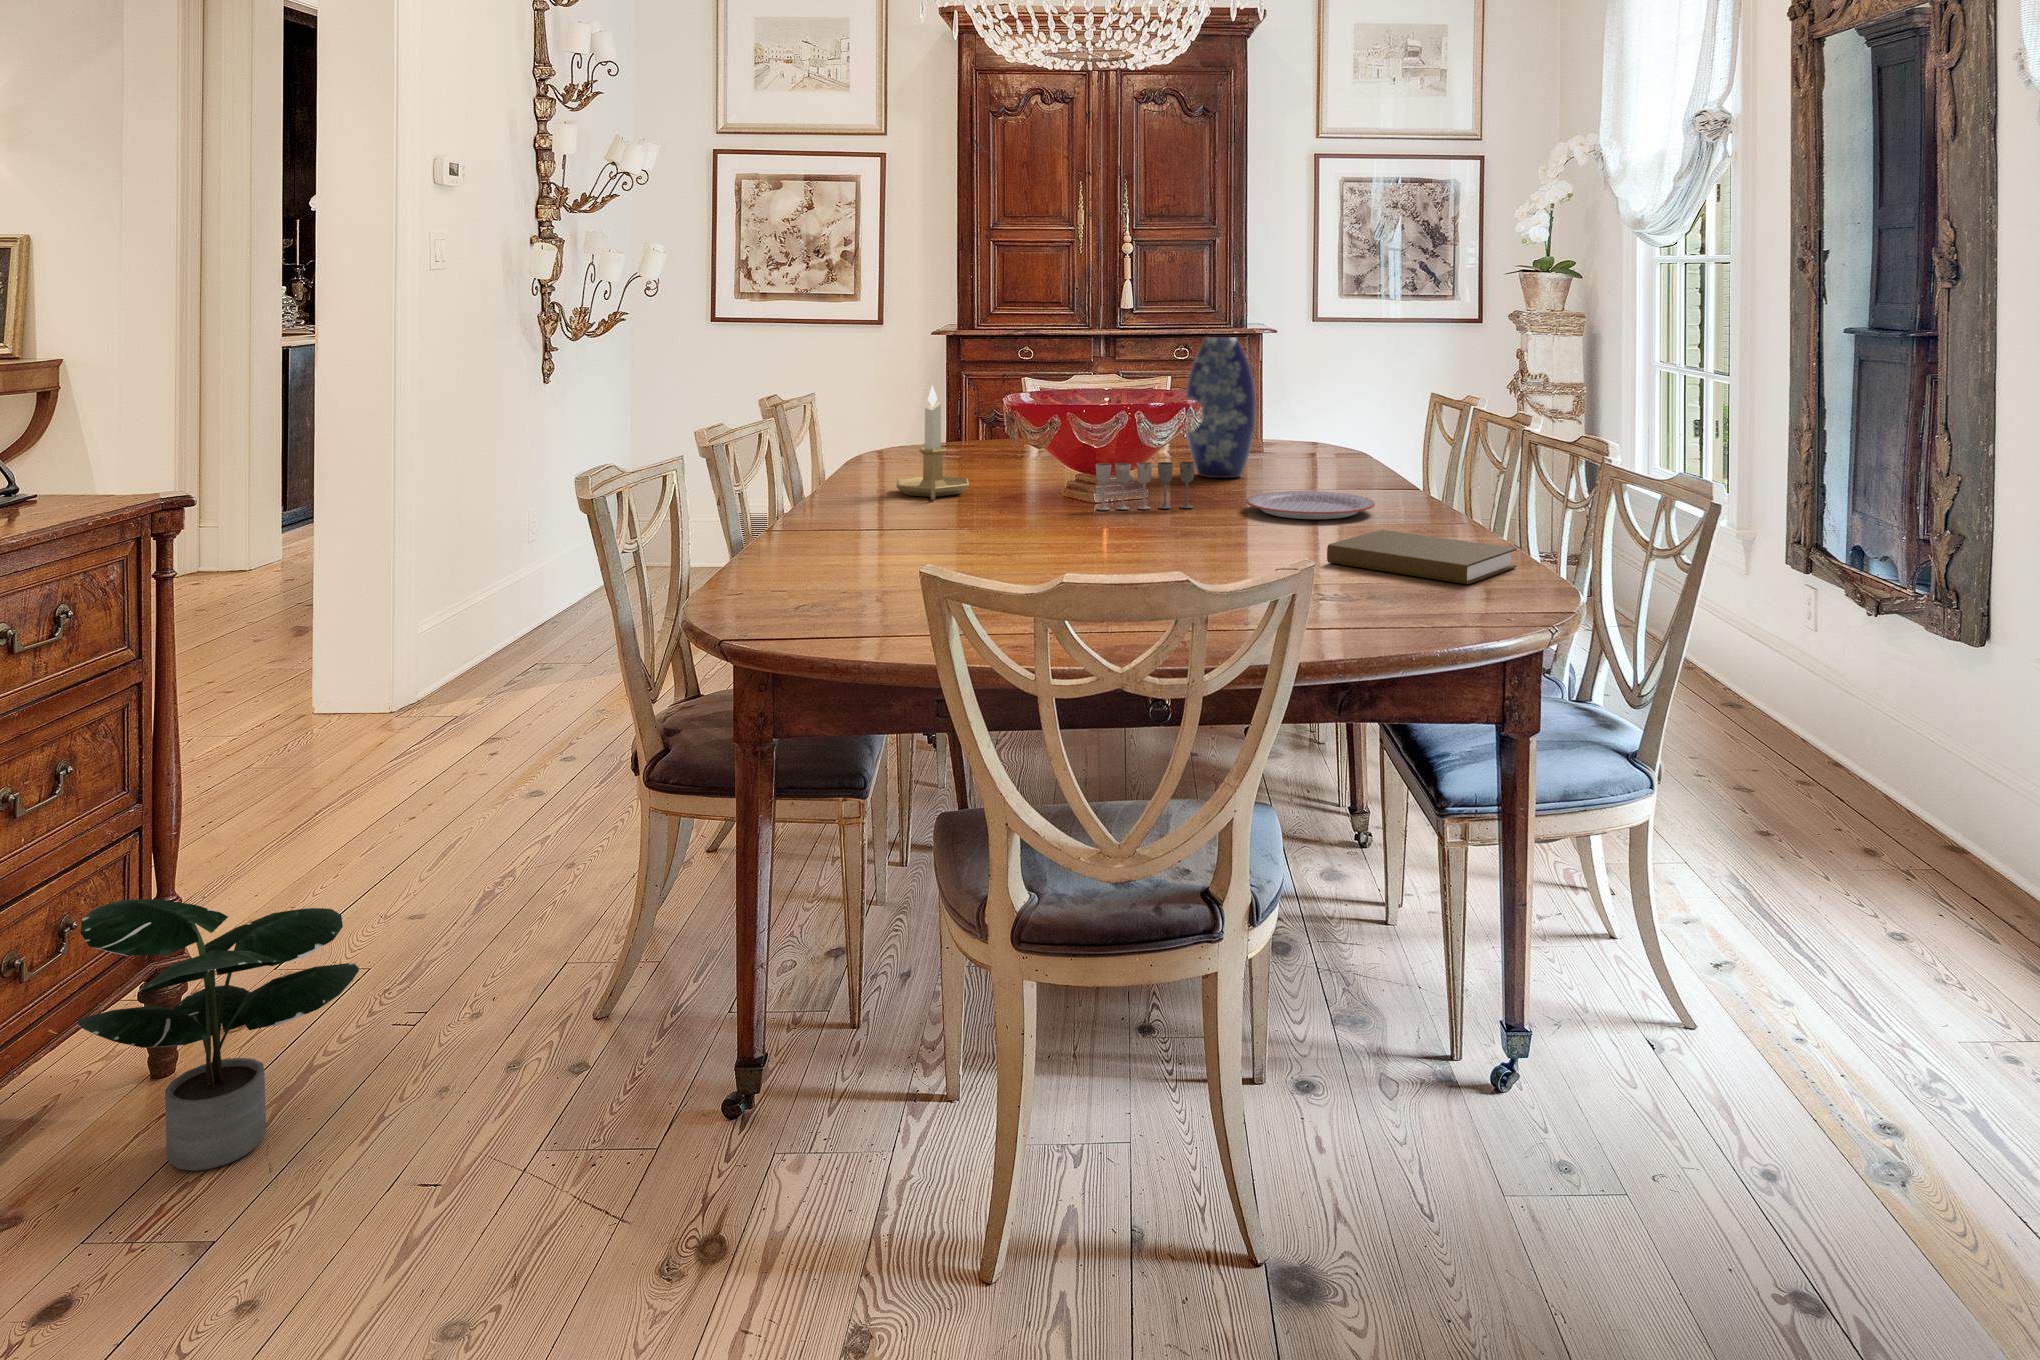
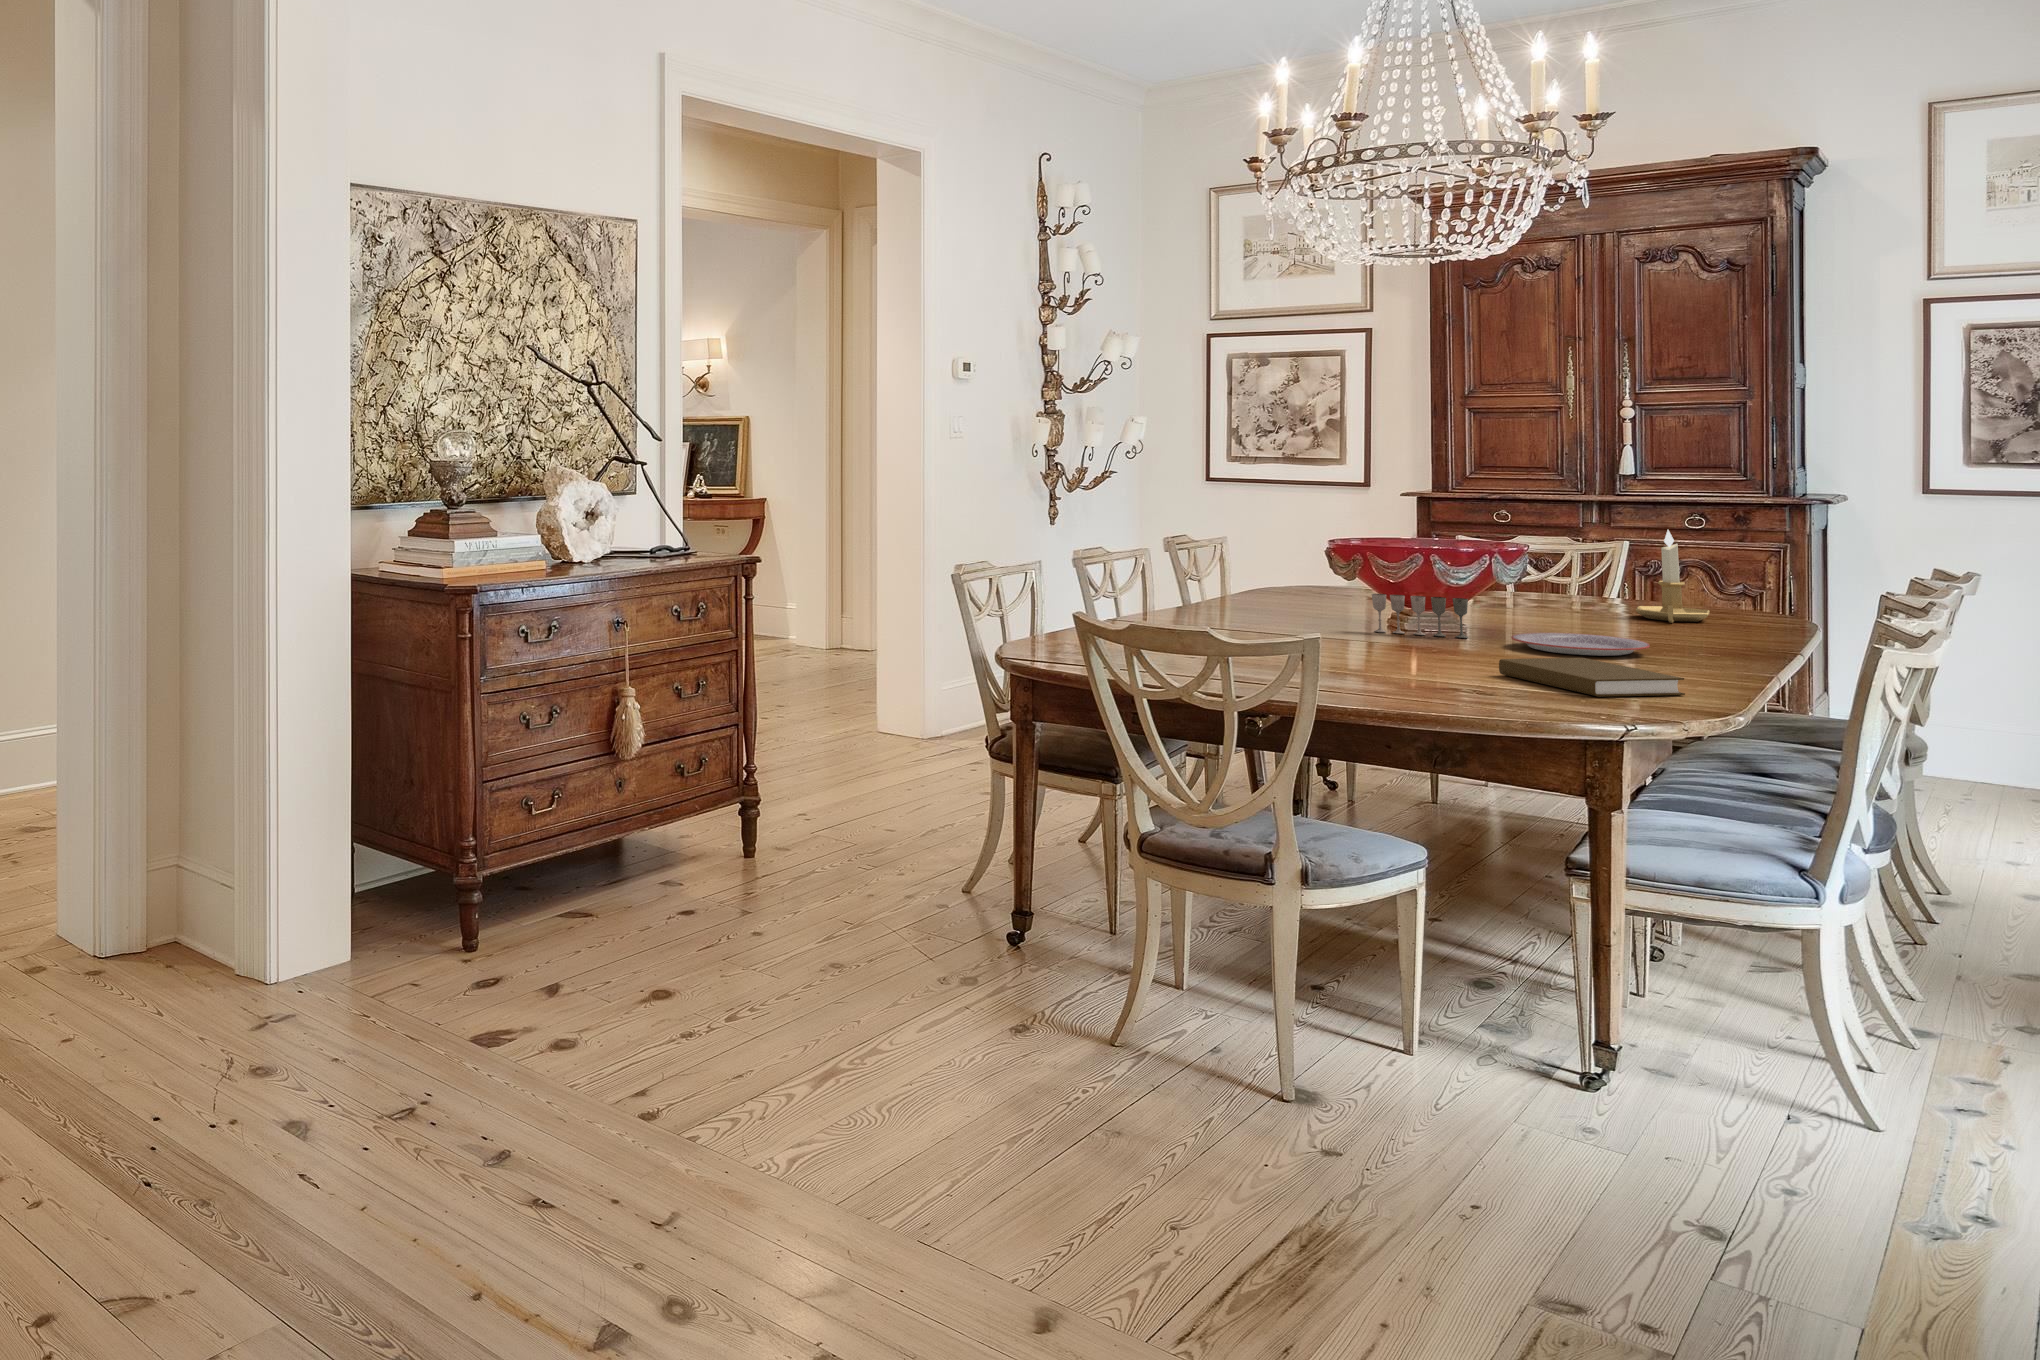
vase: present [1186,336,1256,478] -> none [1516,495,1591,626]
candlestick: present [897,386,969,500] -> present [1636,530,1710,623]
potted plant: present [78,899,360,1171] -> none [690,760,815,904]

